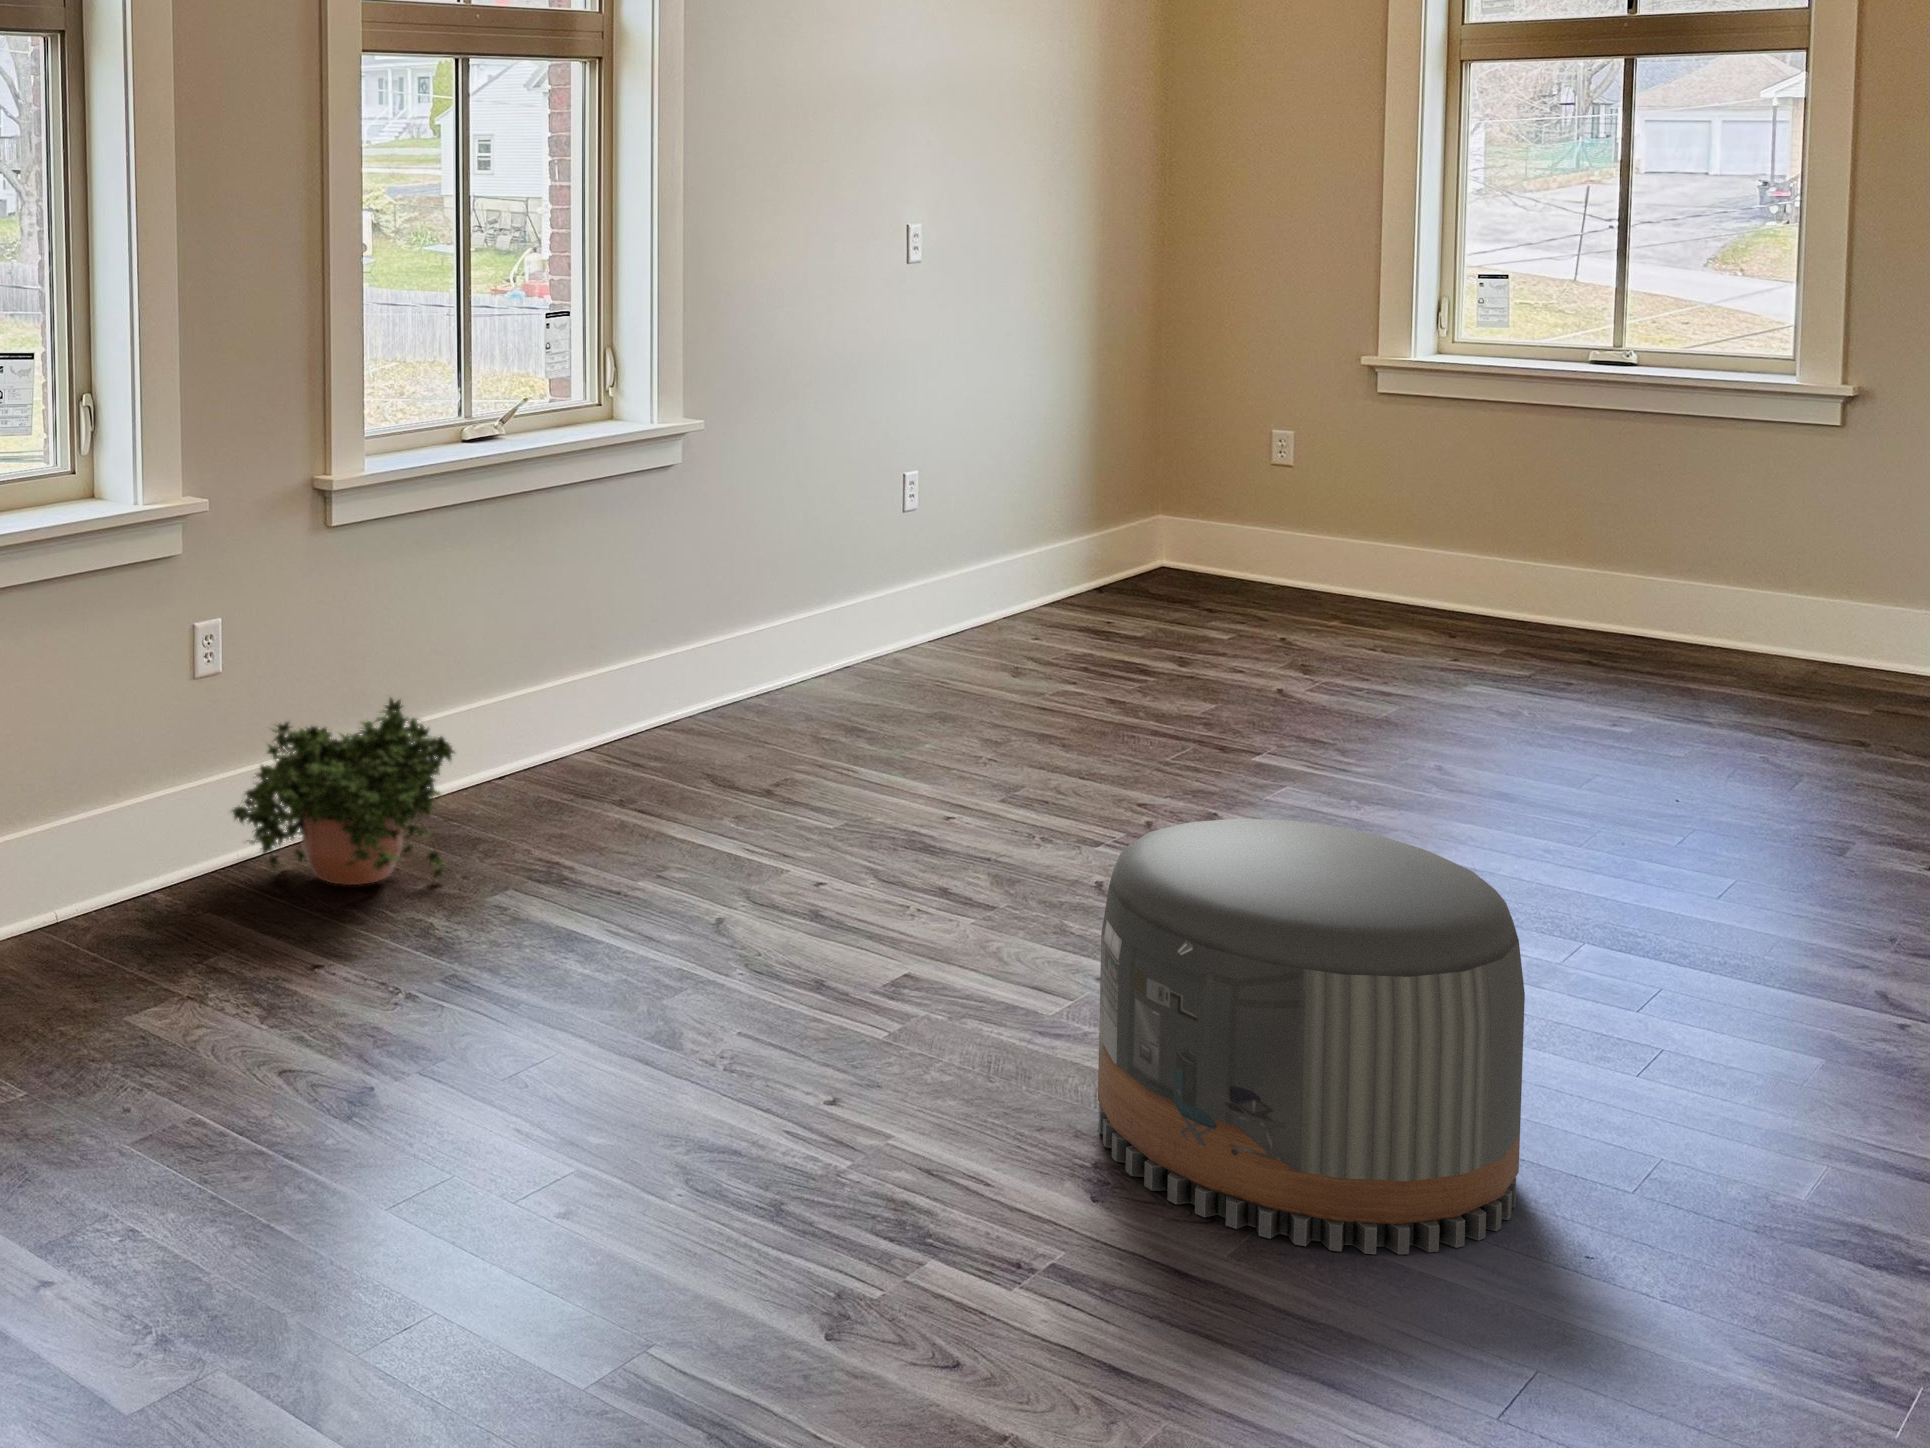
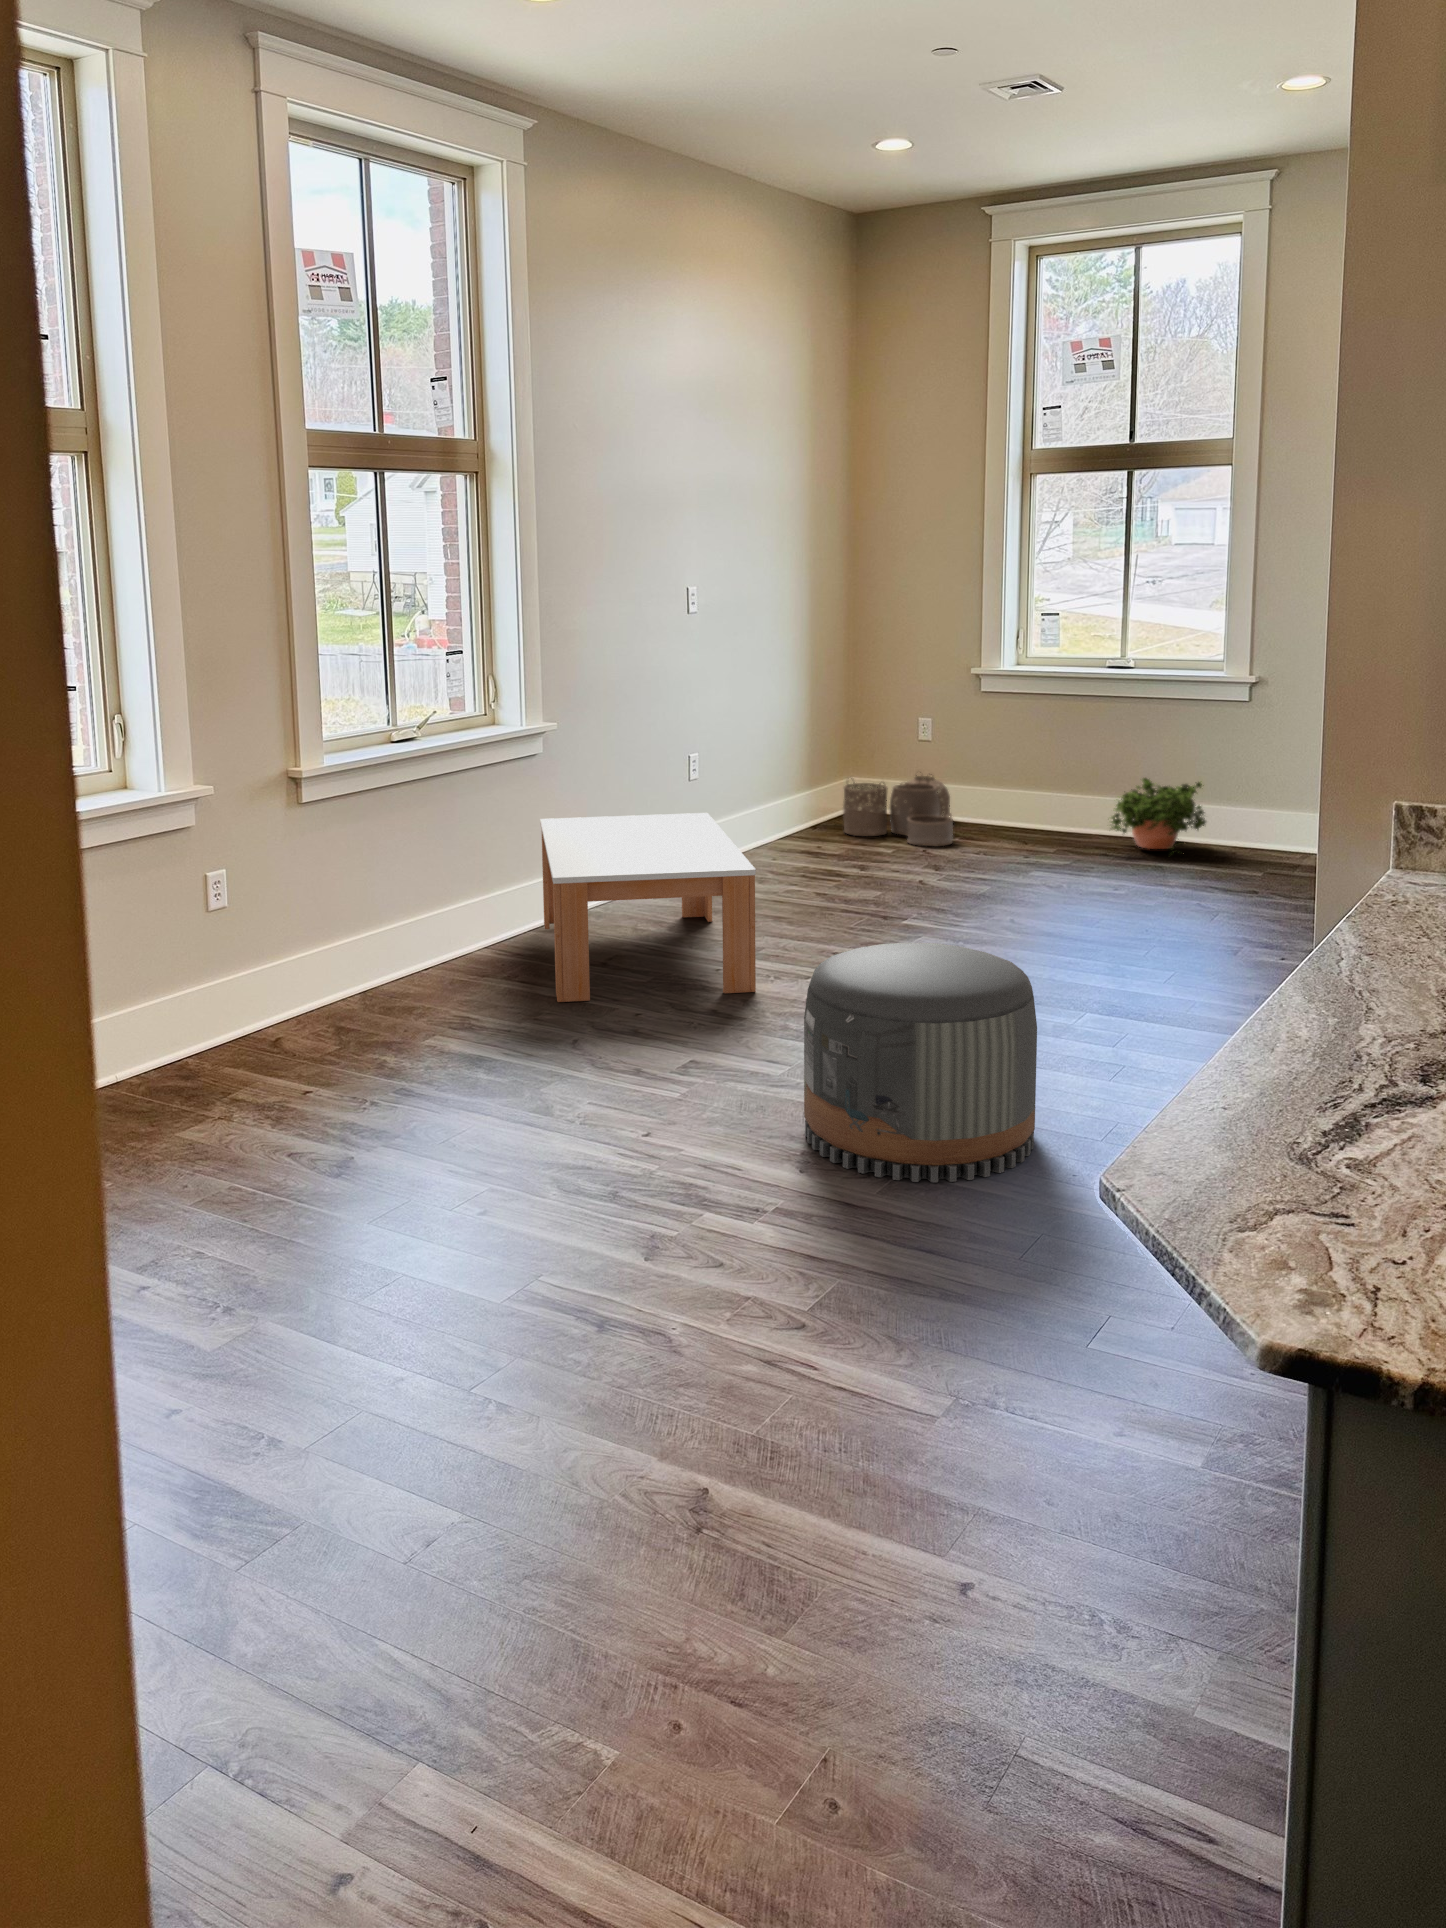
woven basket: none [1141,514,1324,636] -> present [843,774,953,846]
coffee table: none [675,564,1012,862] -> present [540,813,756,1002]
potted plant: present [232,698,454,885] -> present [1111,778,1206,853]

